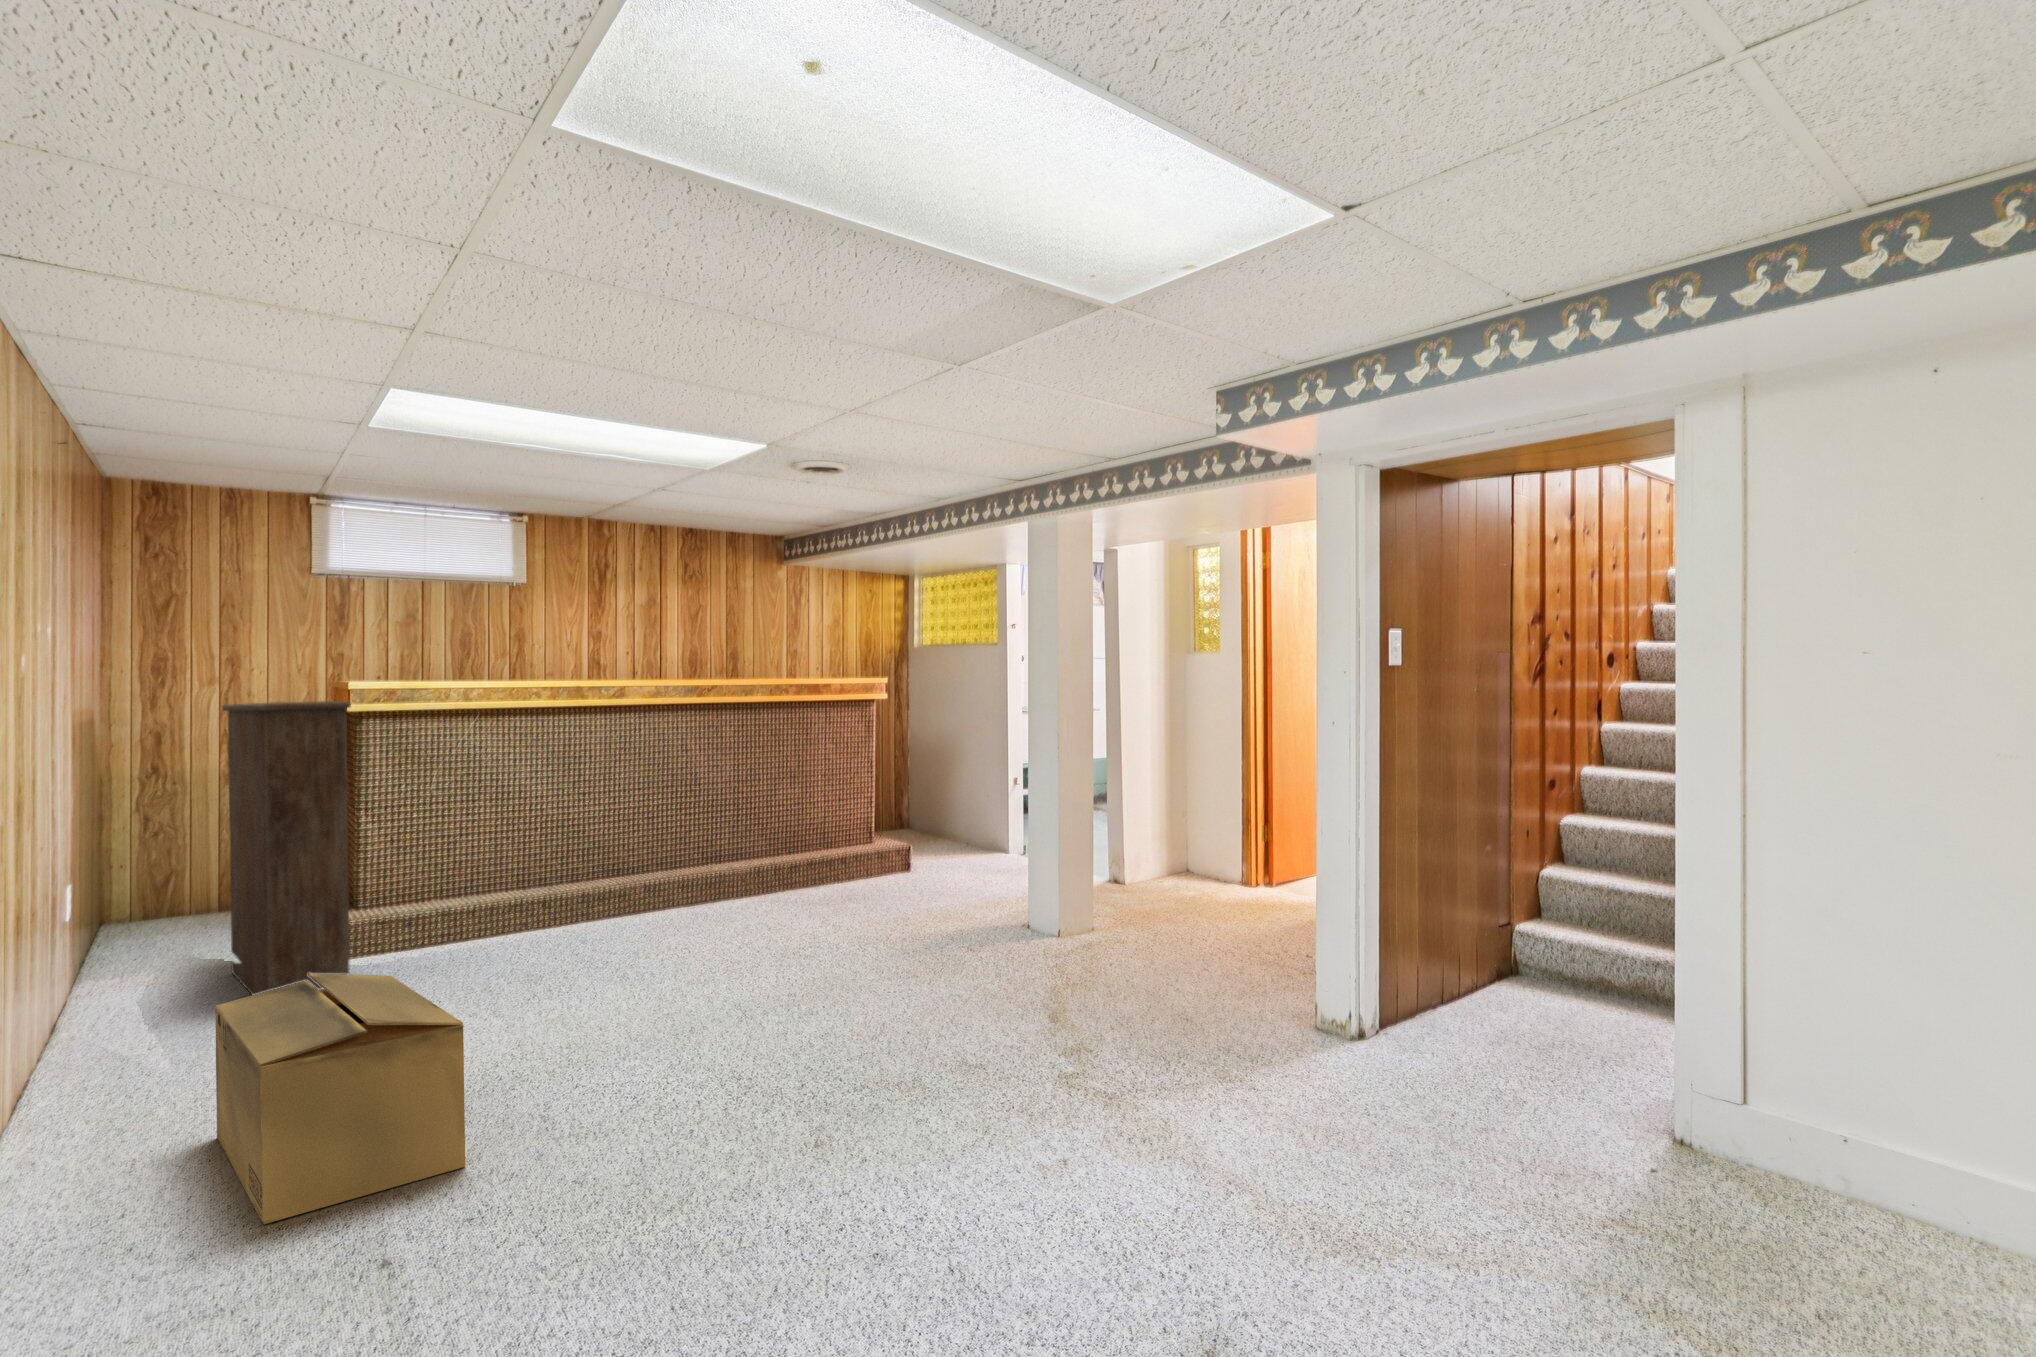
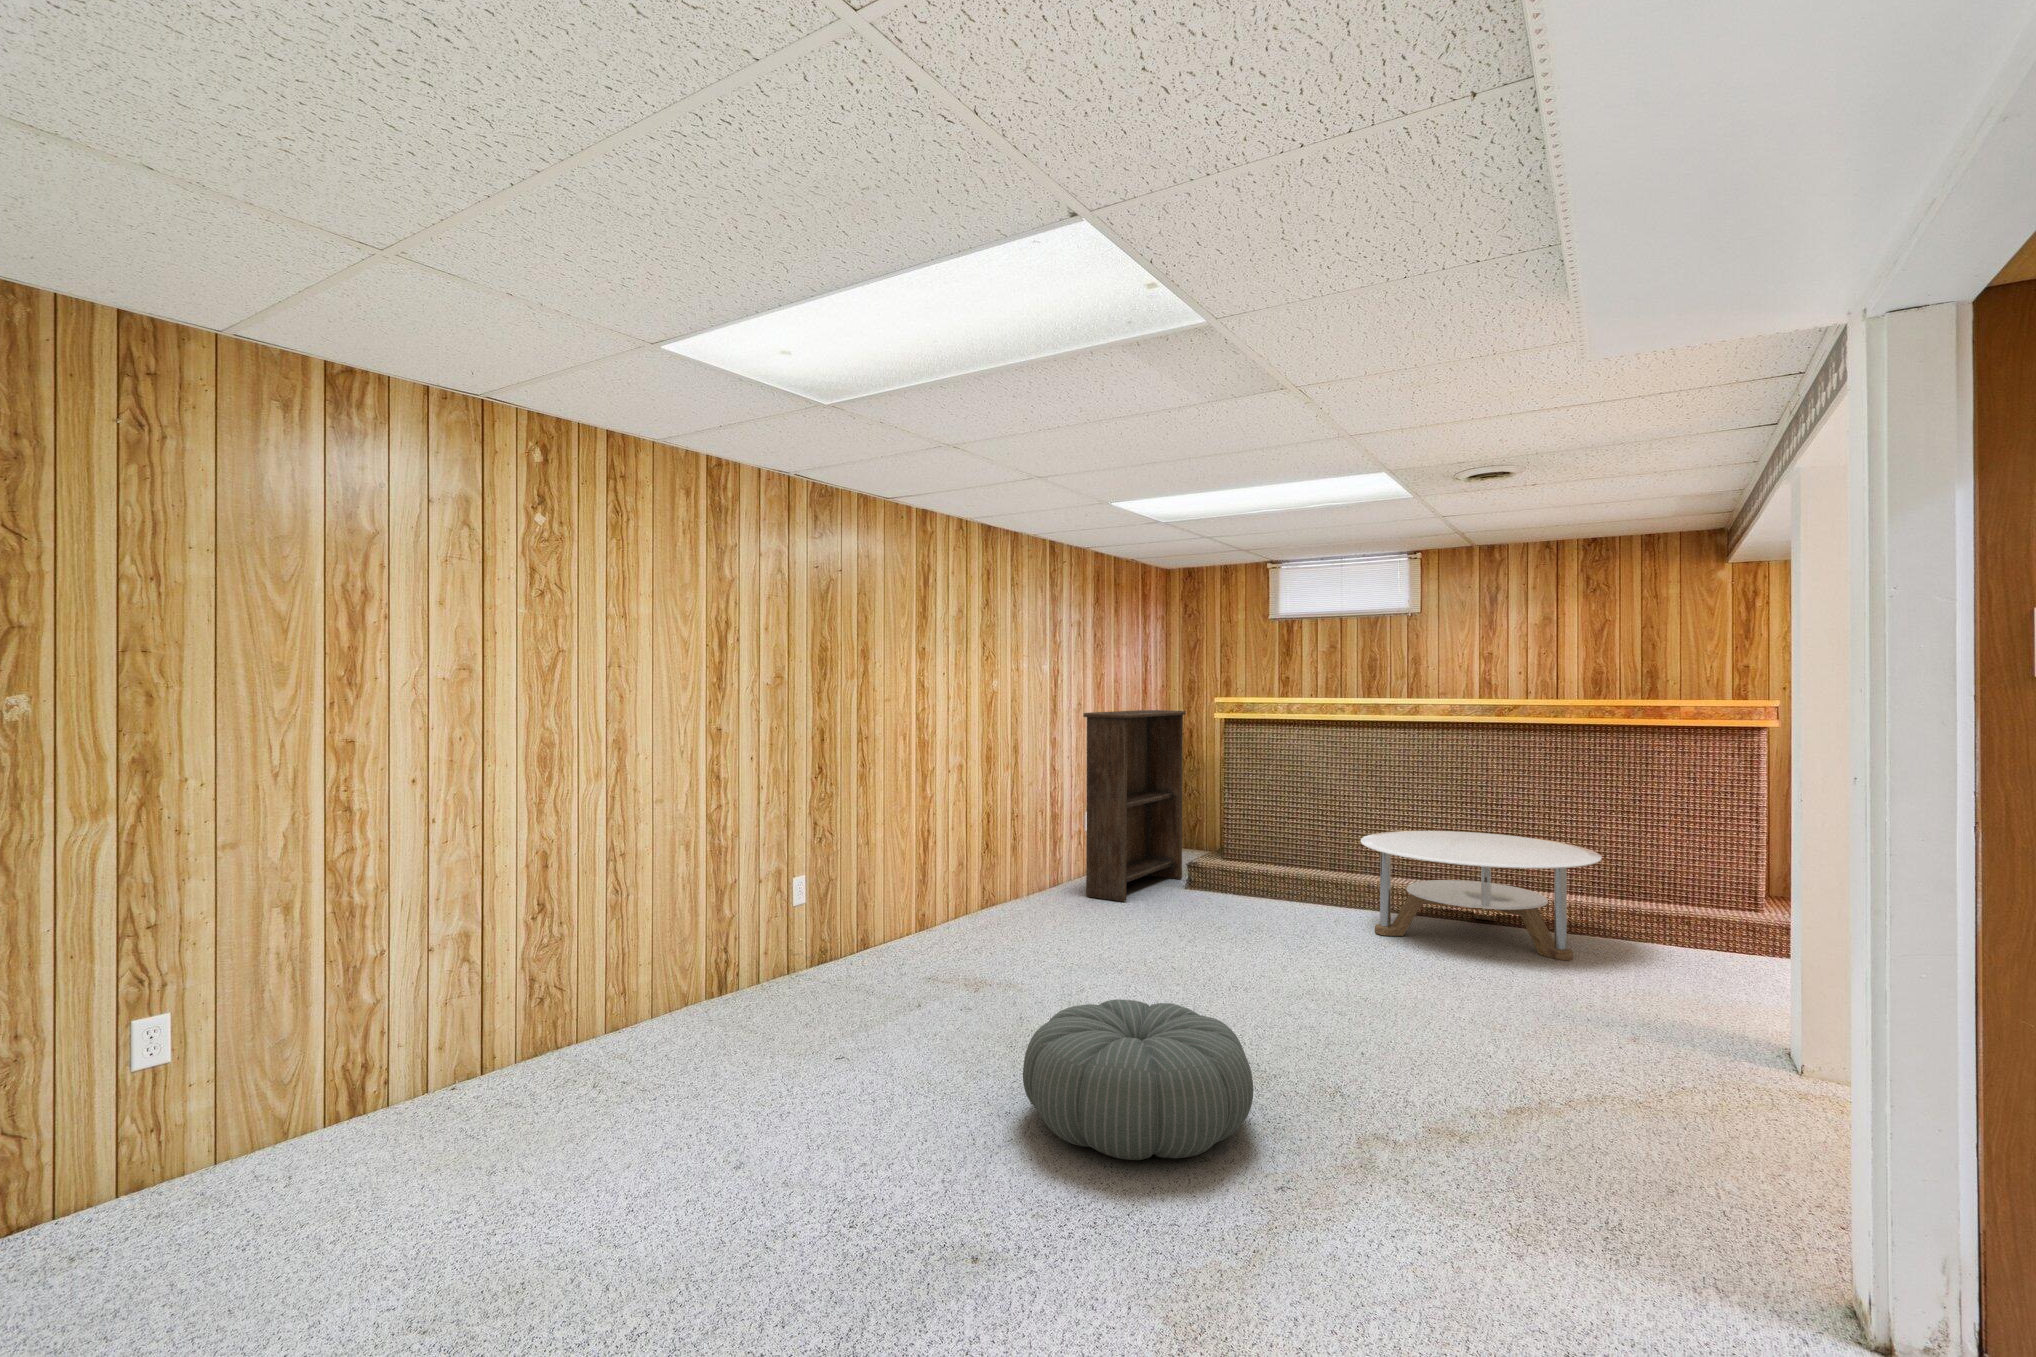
round table: none [628,810,854,931] -> present [1361,831,1602,960]
pouf: none [969,952,1201,1095] -> present [1023,999,1253,1160]
cardboard box: present [215,973,466,1224] -> none [820,865,977,982]

